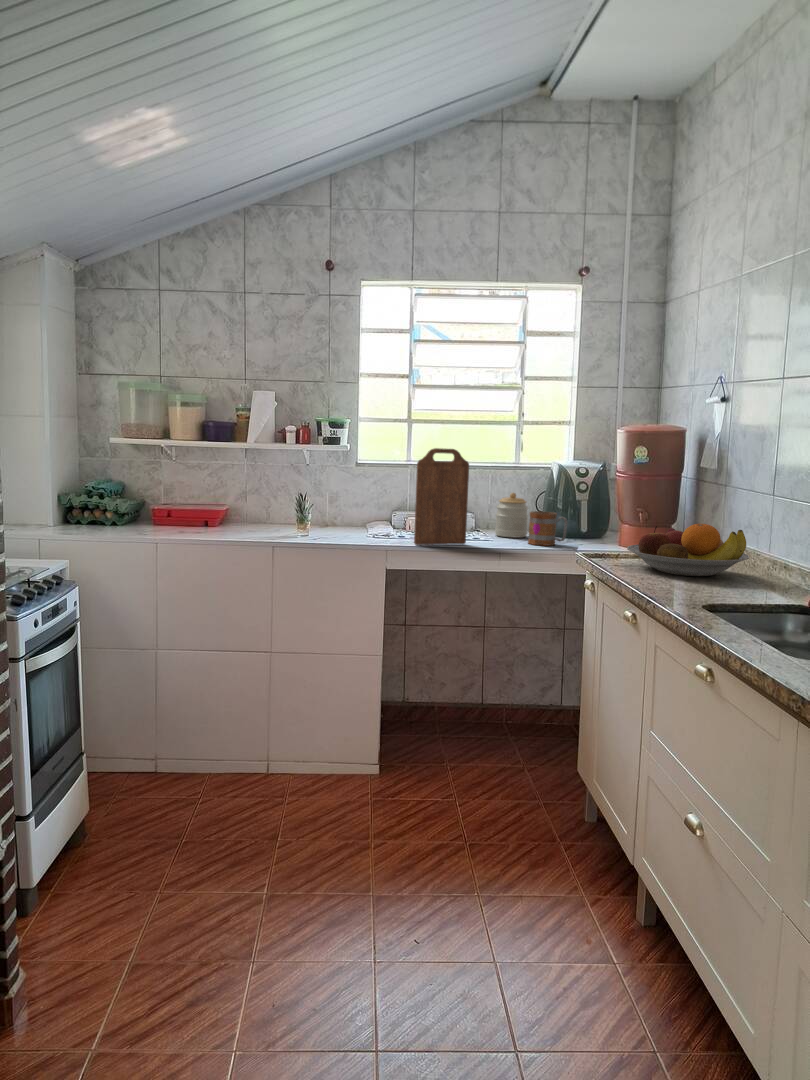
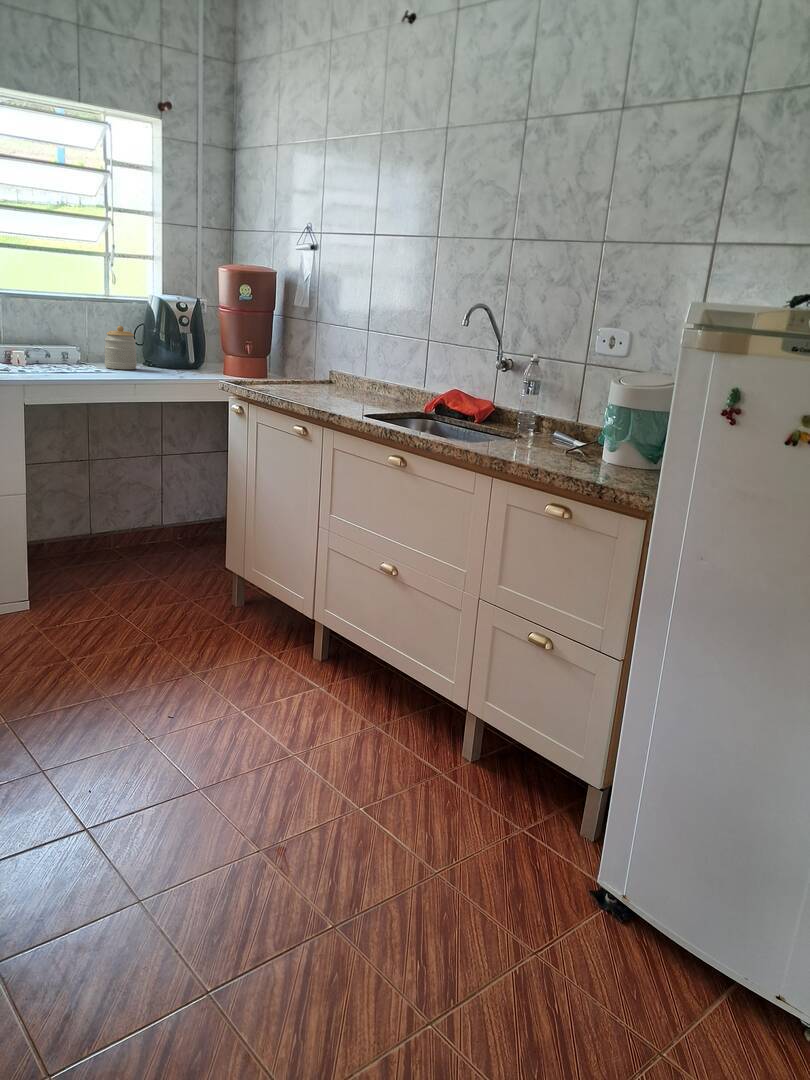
cutting board: present [414,448,469,545] -> none [44,279,95,378]
mug: present [528,511,568,546] -> none [146,344,184,376]
fruit bowl: present [627,524,749,576] -> none [267,353,362,395]

